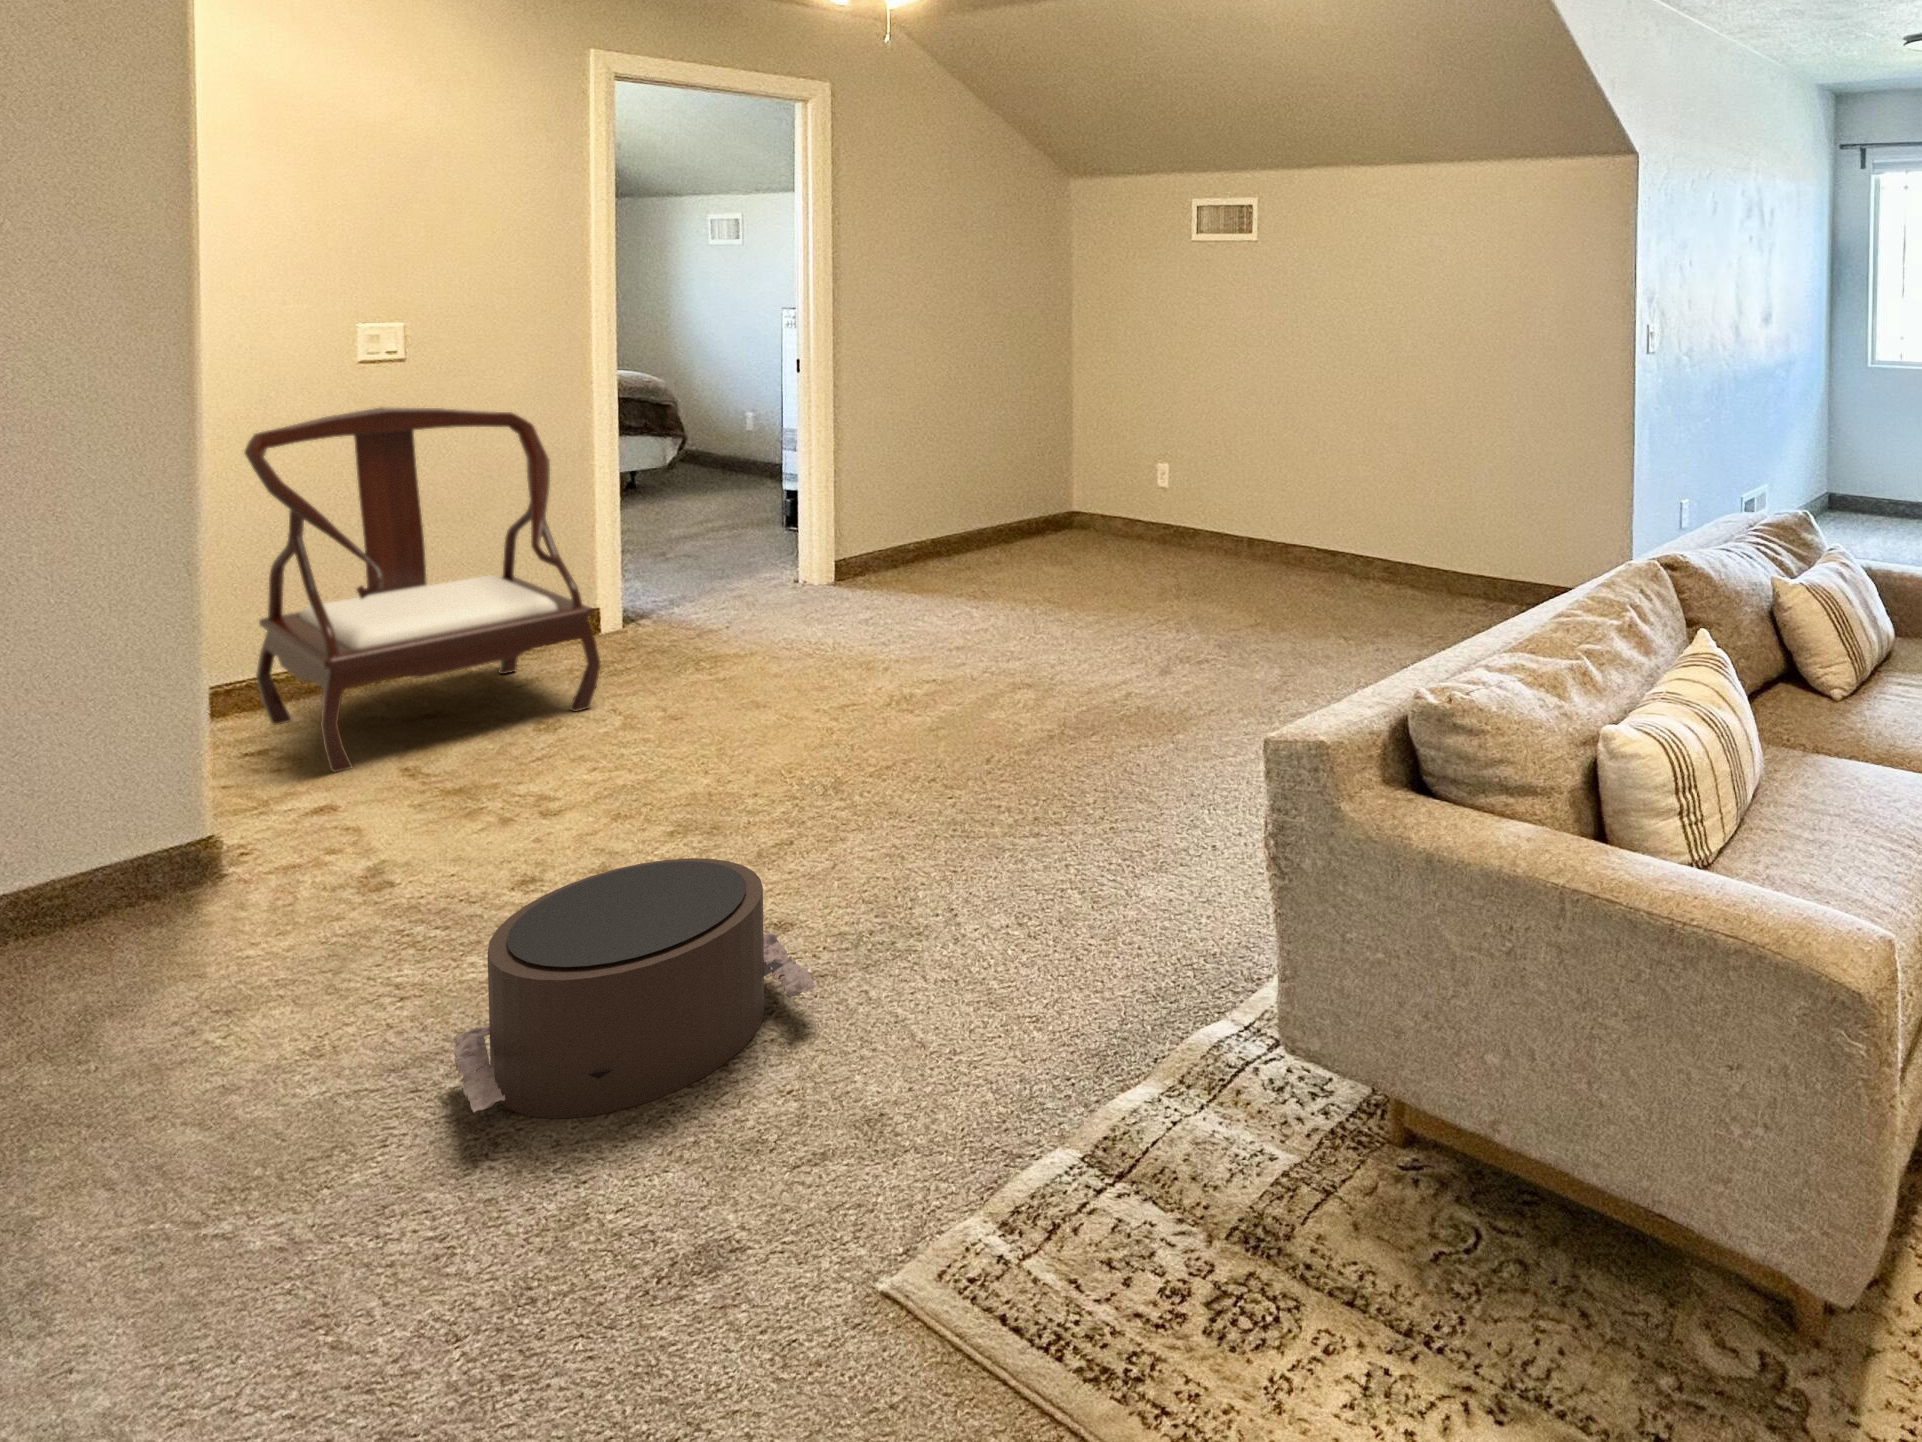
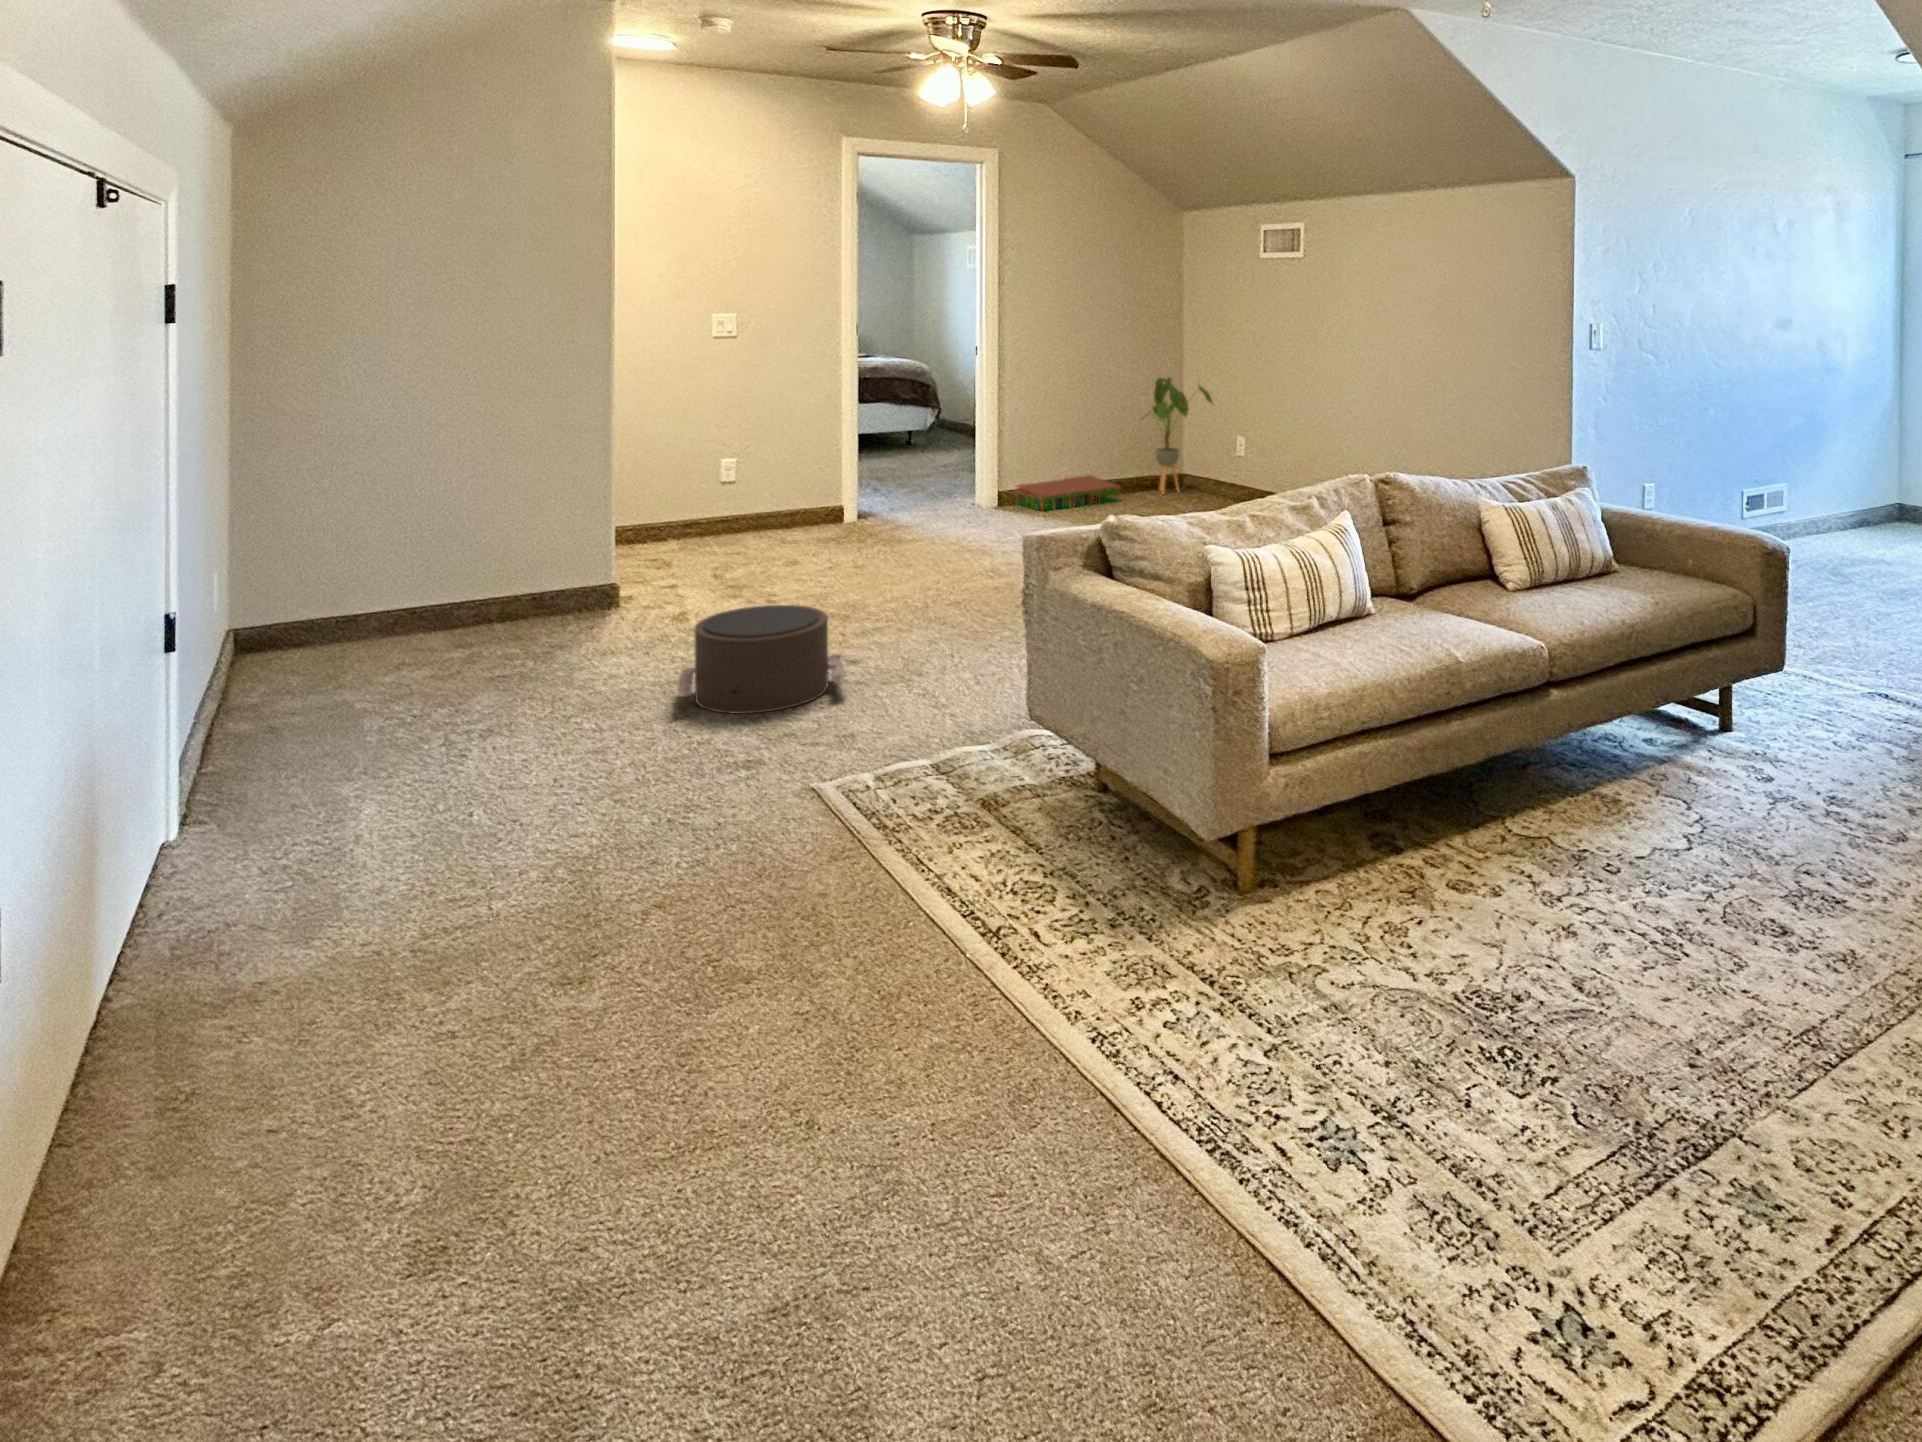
house plant: none [1023,391,1123,544] -> present [1143,377,1212,493]
armchair: present [244,407,601,773] -> none [650,364,823,573]
storage bin: none [862,526,1011,587] -> present [1016,475,1120,512]

